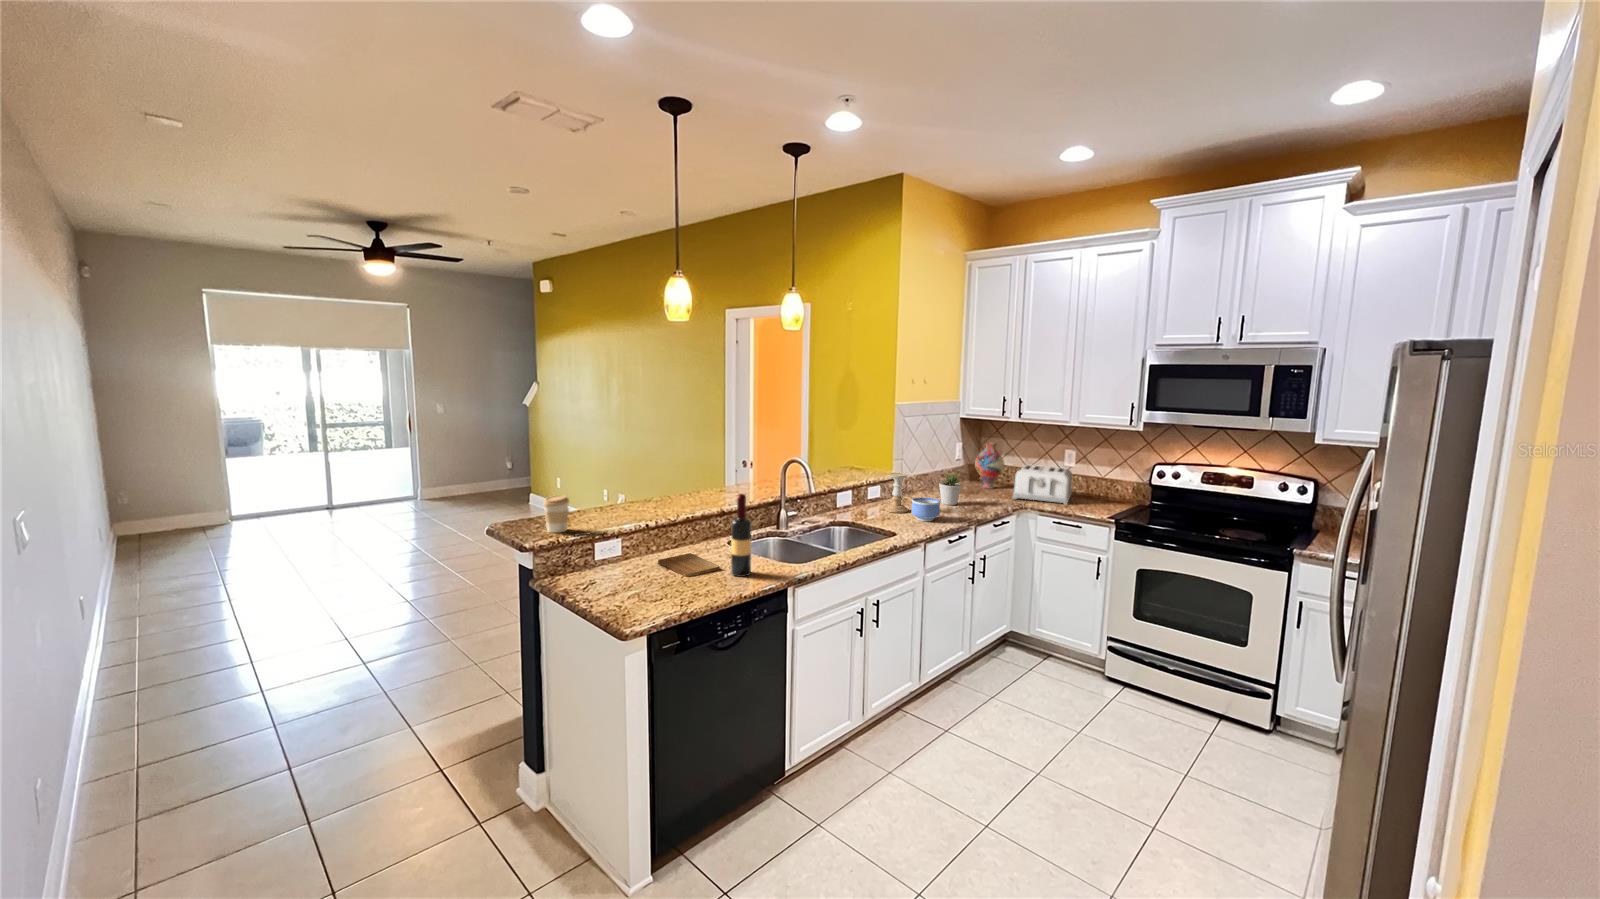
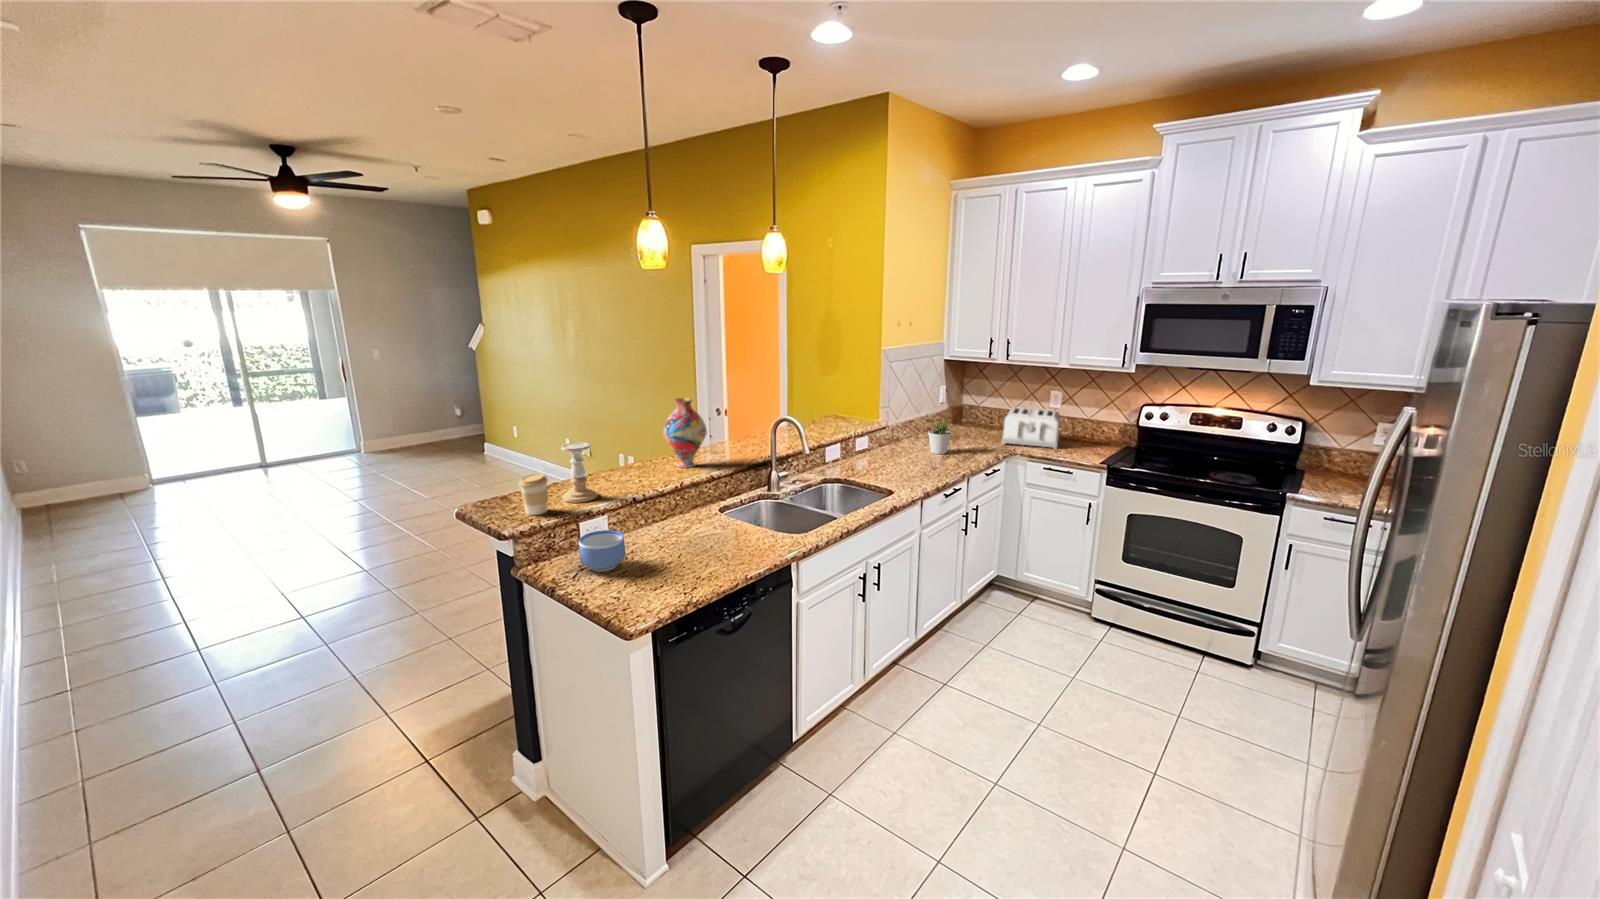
vase: present [975,443,1005,489] -> present [663,398,707,468]
candle holder: present [885,473,908,513] -> present [561,442,598,503]
wine bottle: present [731,494,751,577] -> none [728,466,750,553]
bowl: present [911,498,940,521] -> present [579,530,626,572]
cutting board: present [658,553,720,577] -> none [649,527,716,557]

